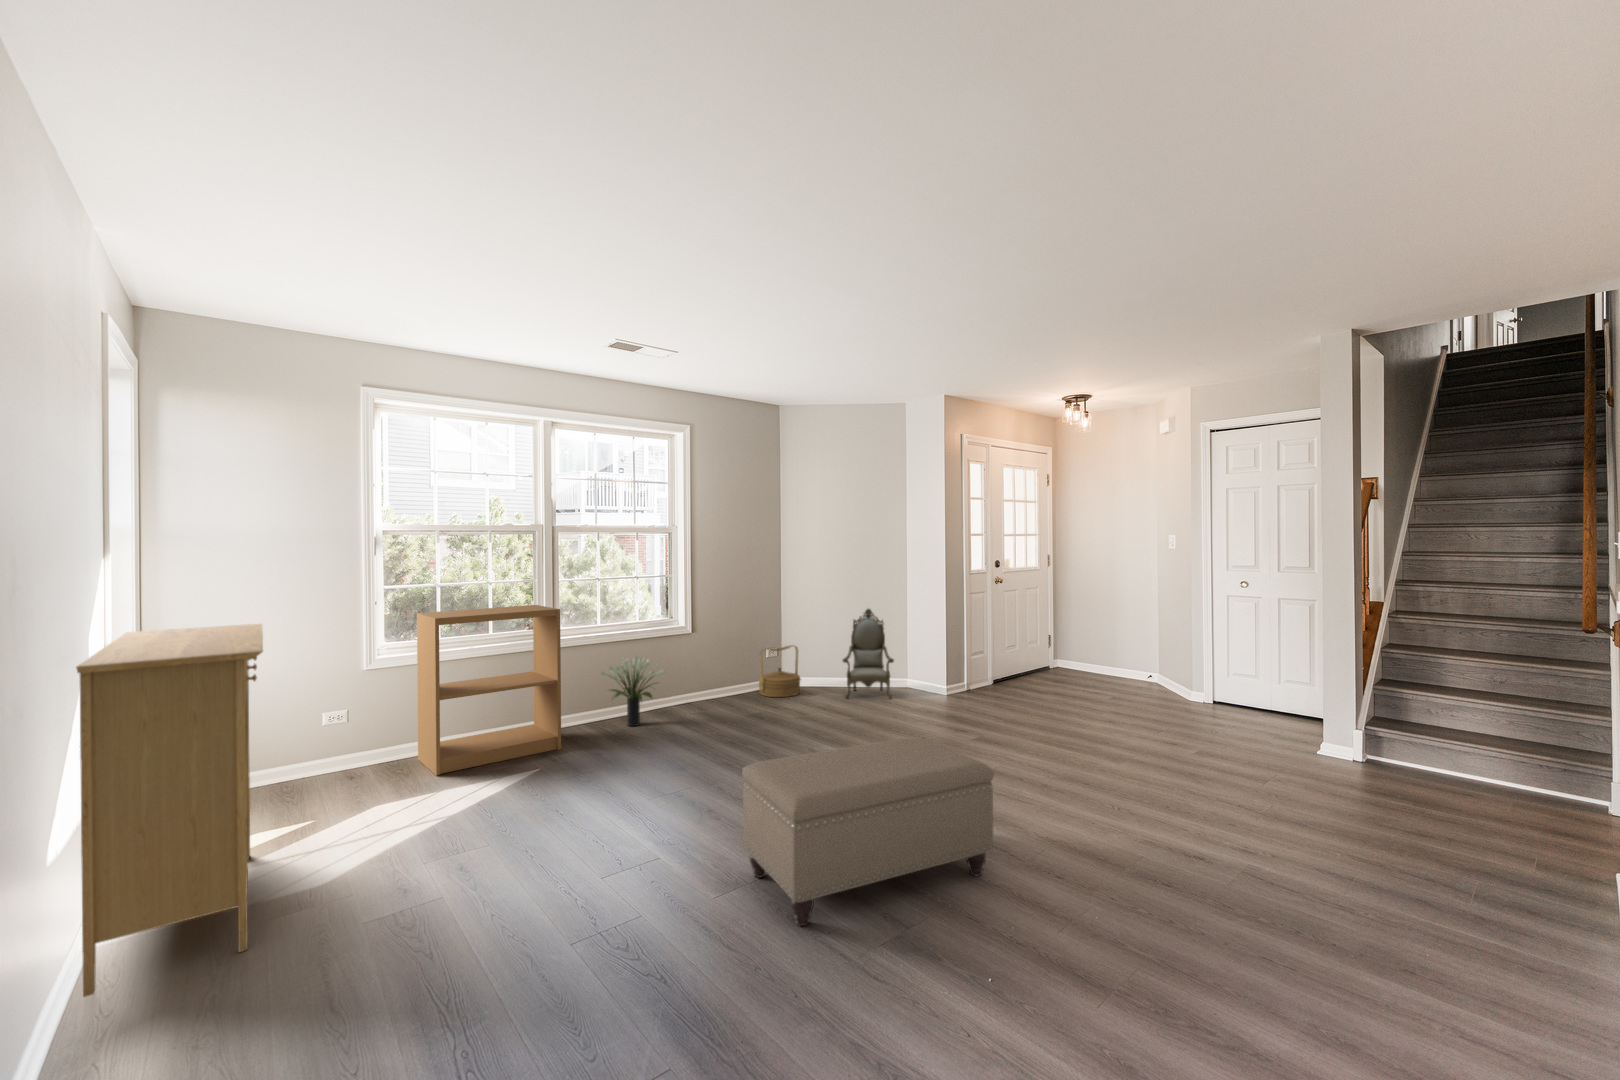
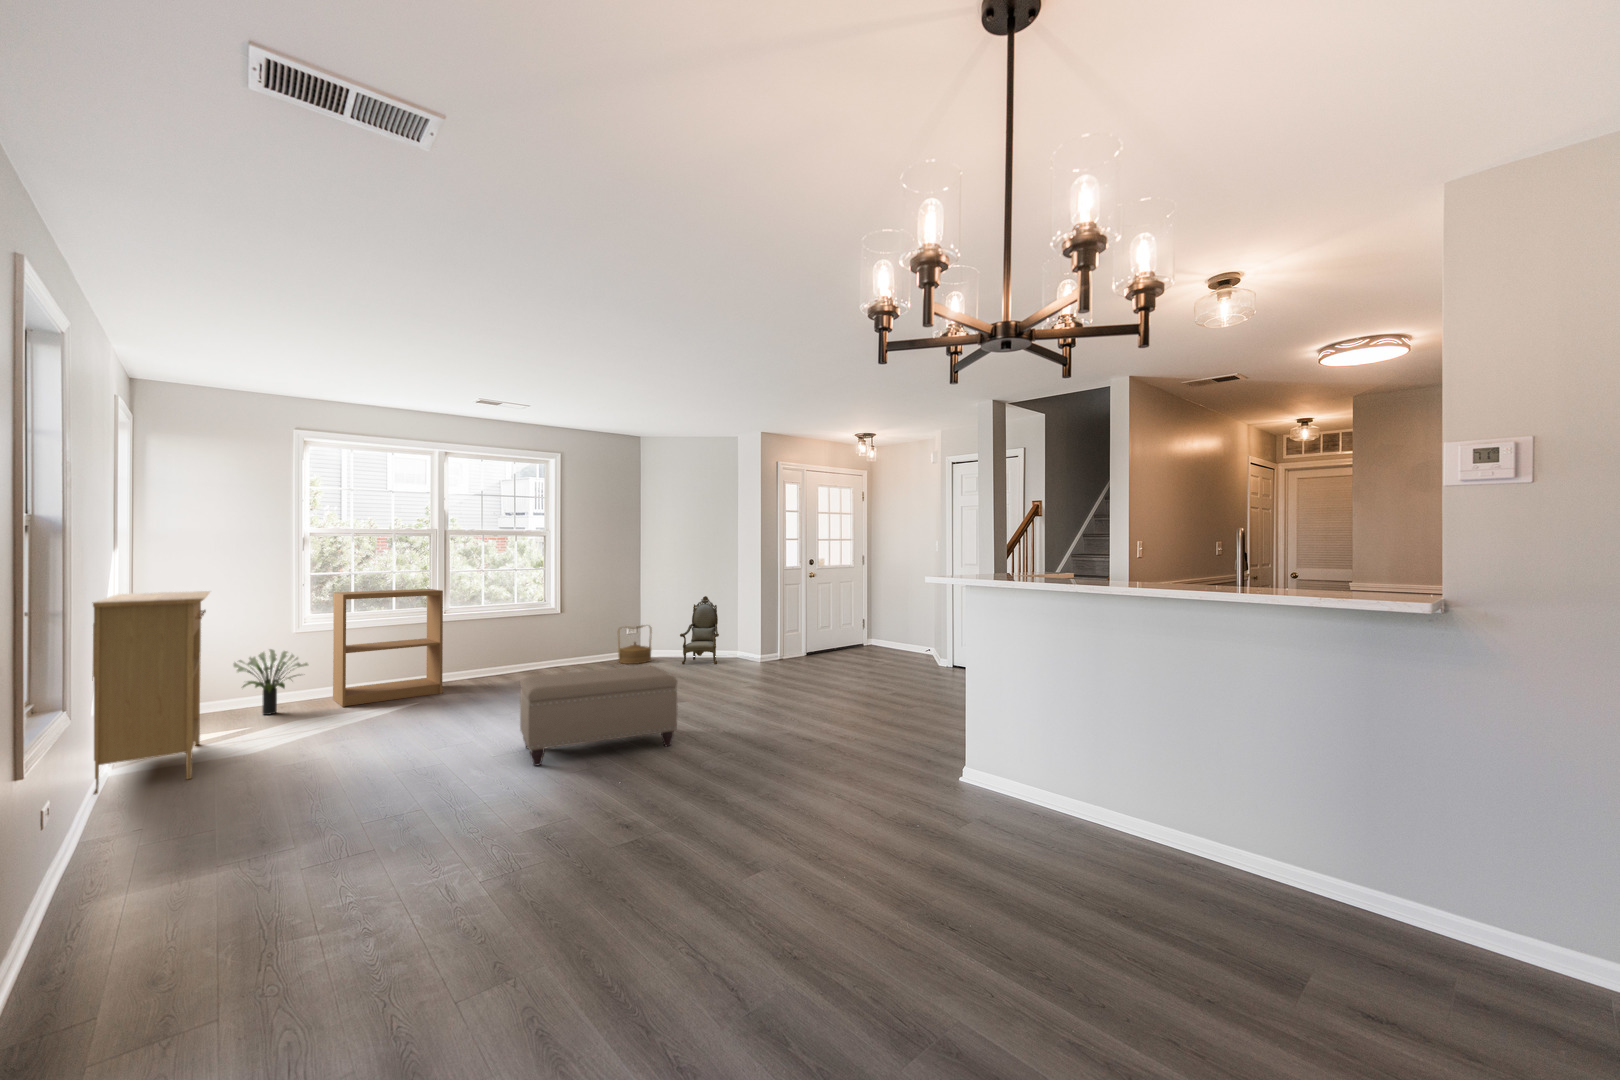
potted plant: present [601,656,665,726] -> present [234,649,308,715]

